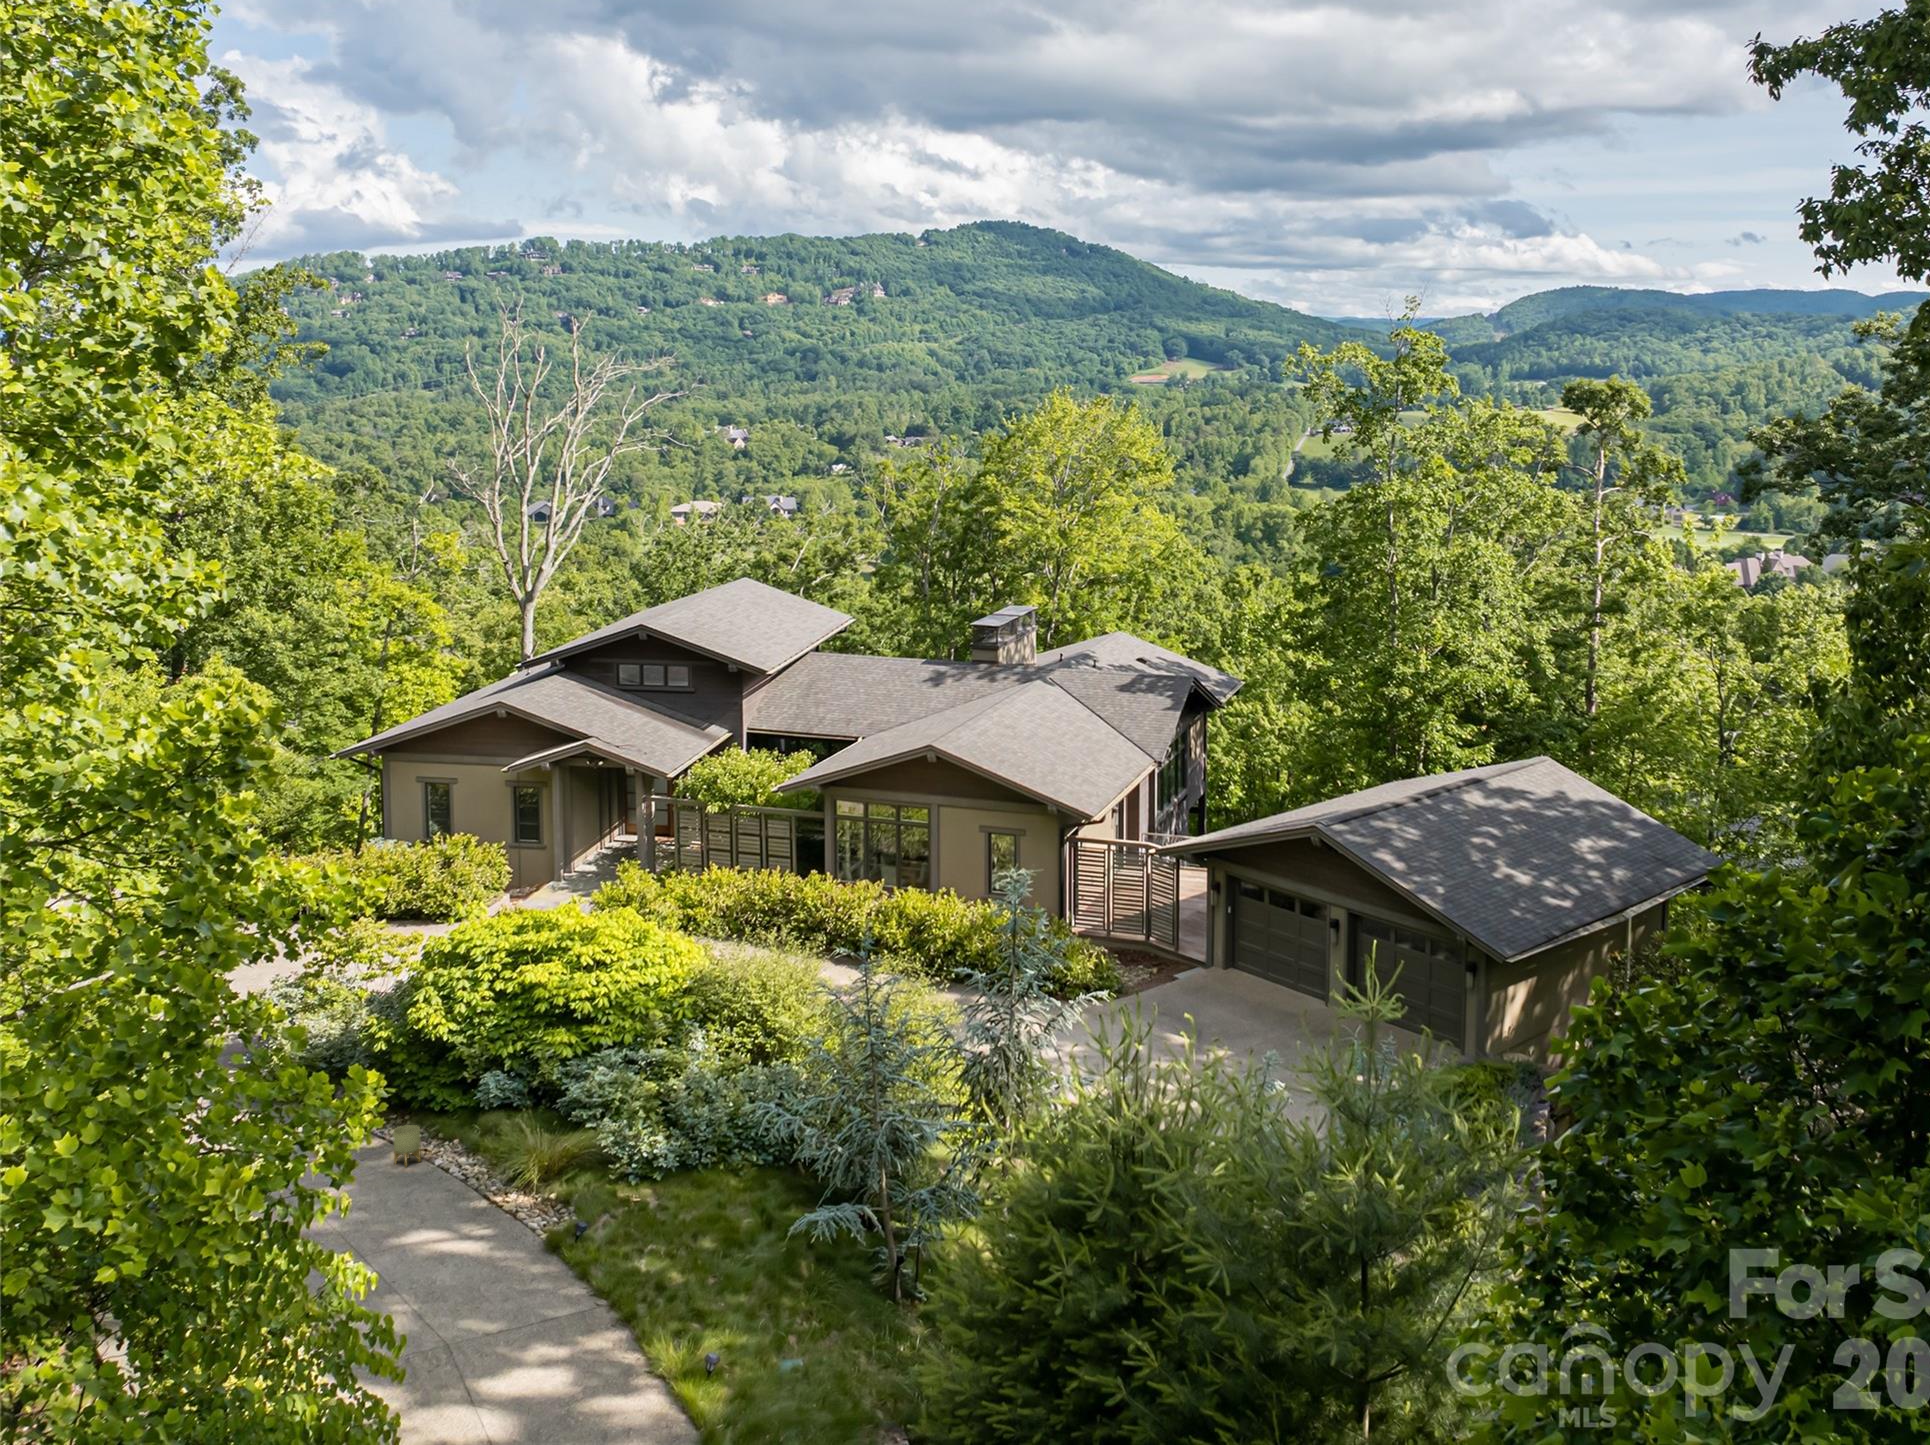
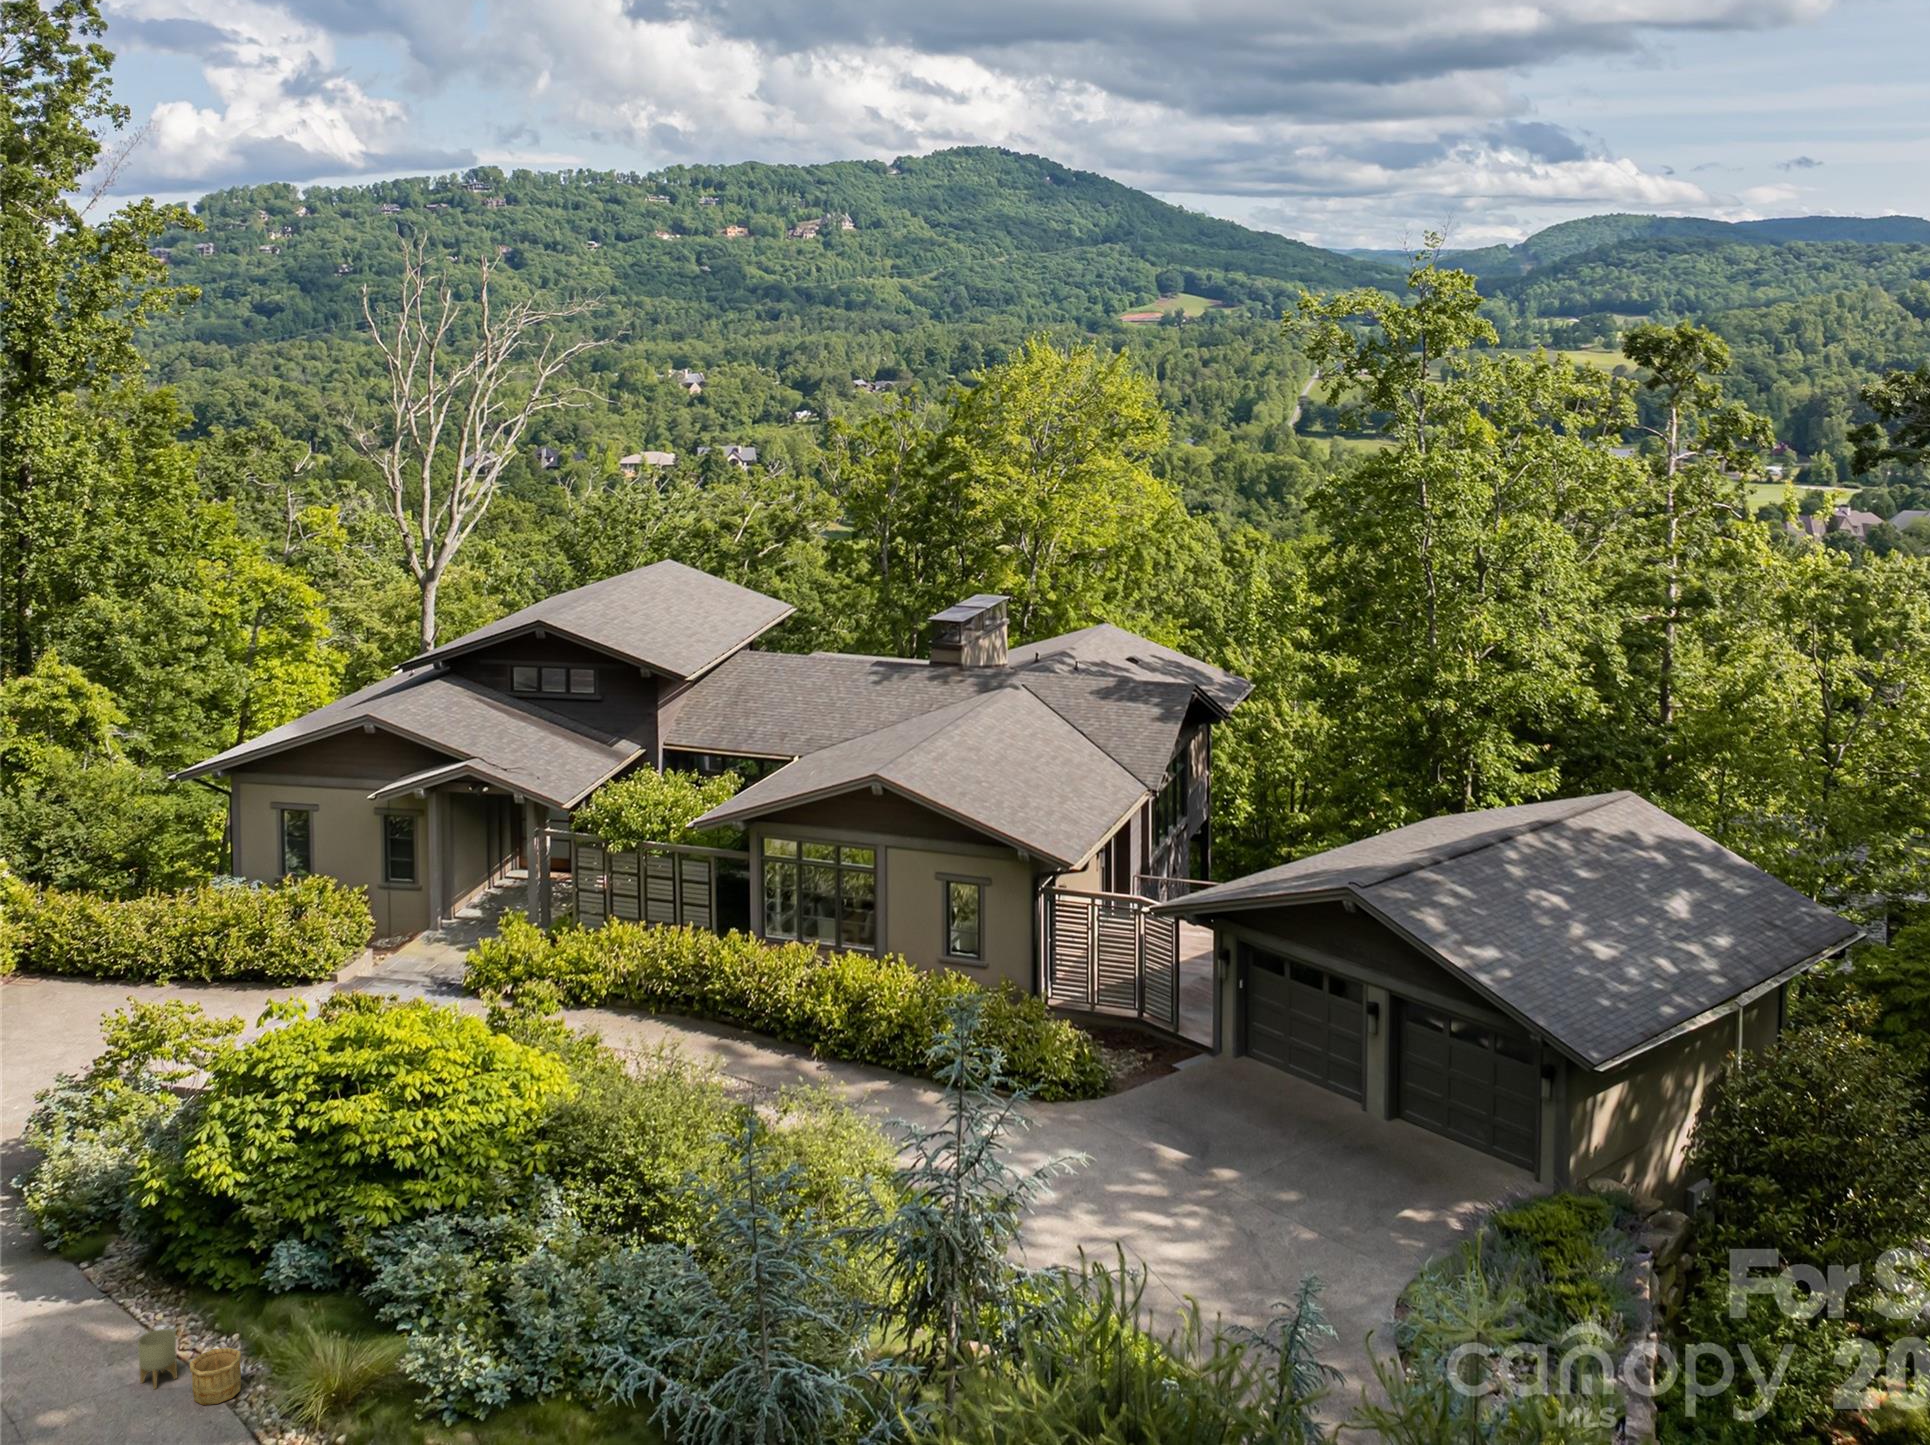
wooden bucket: none [433,1138,470,1177] -> present [190,1348,241,1405]

